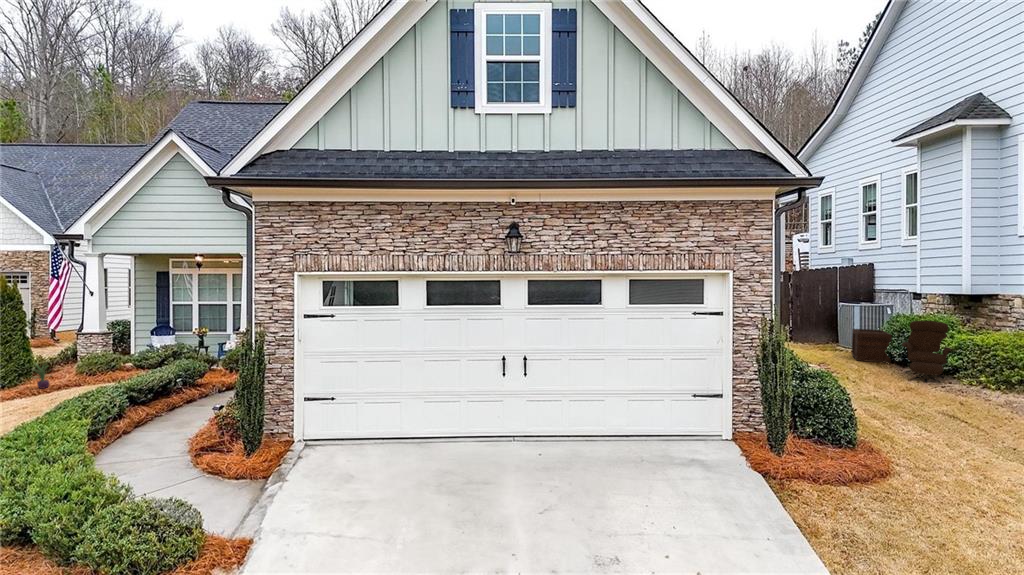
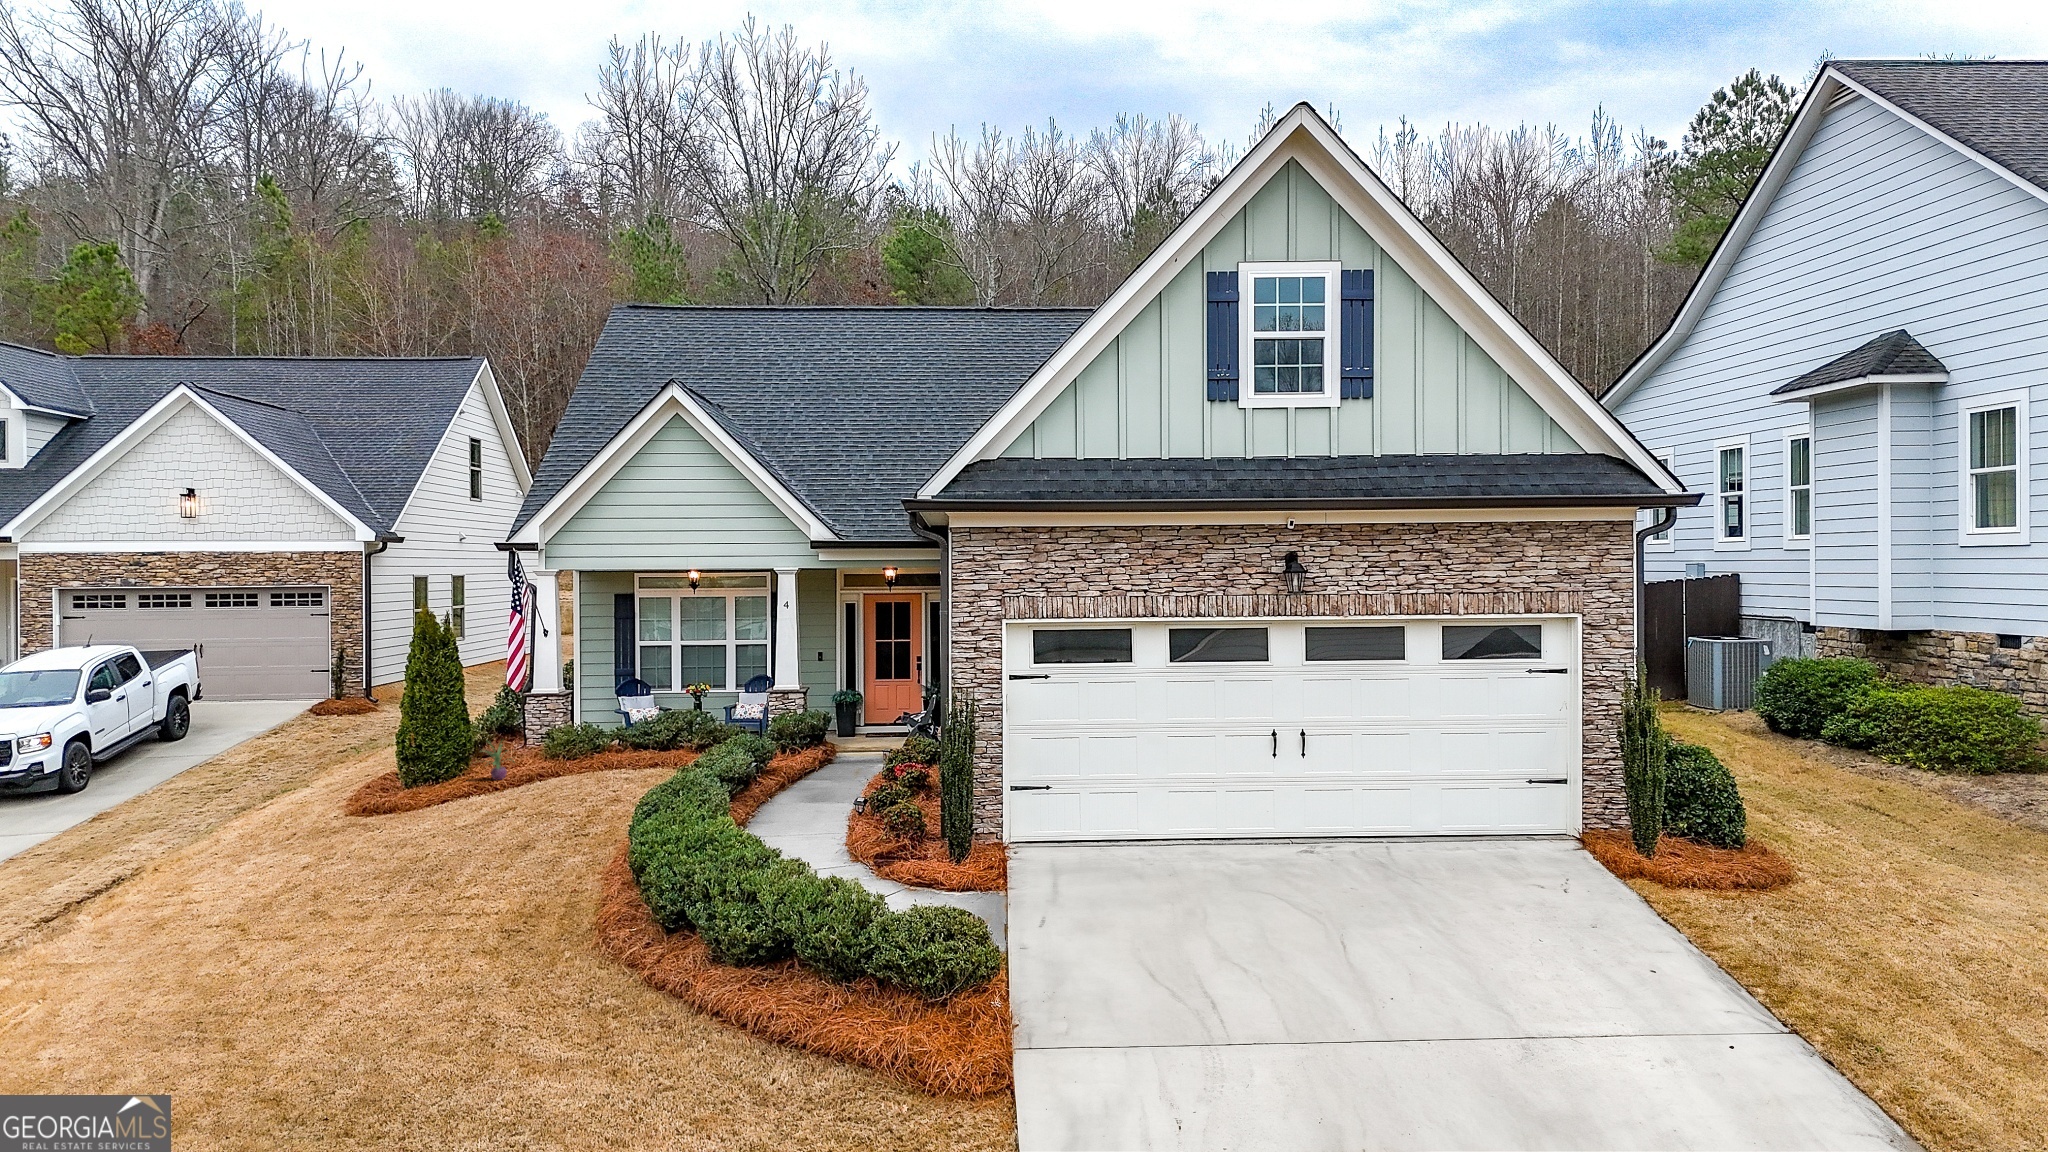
lounge chair: present [902,321,952,382] -> none [1791,670,1870,762]
wooden crate: present [852,329,892,363] -> none [1711,681,1774,733]

